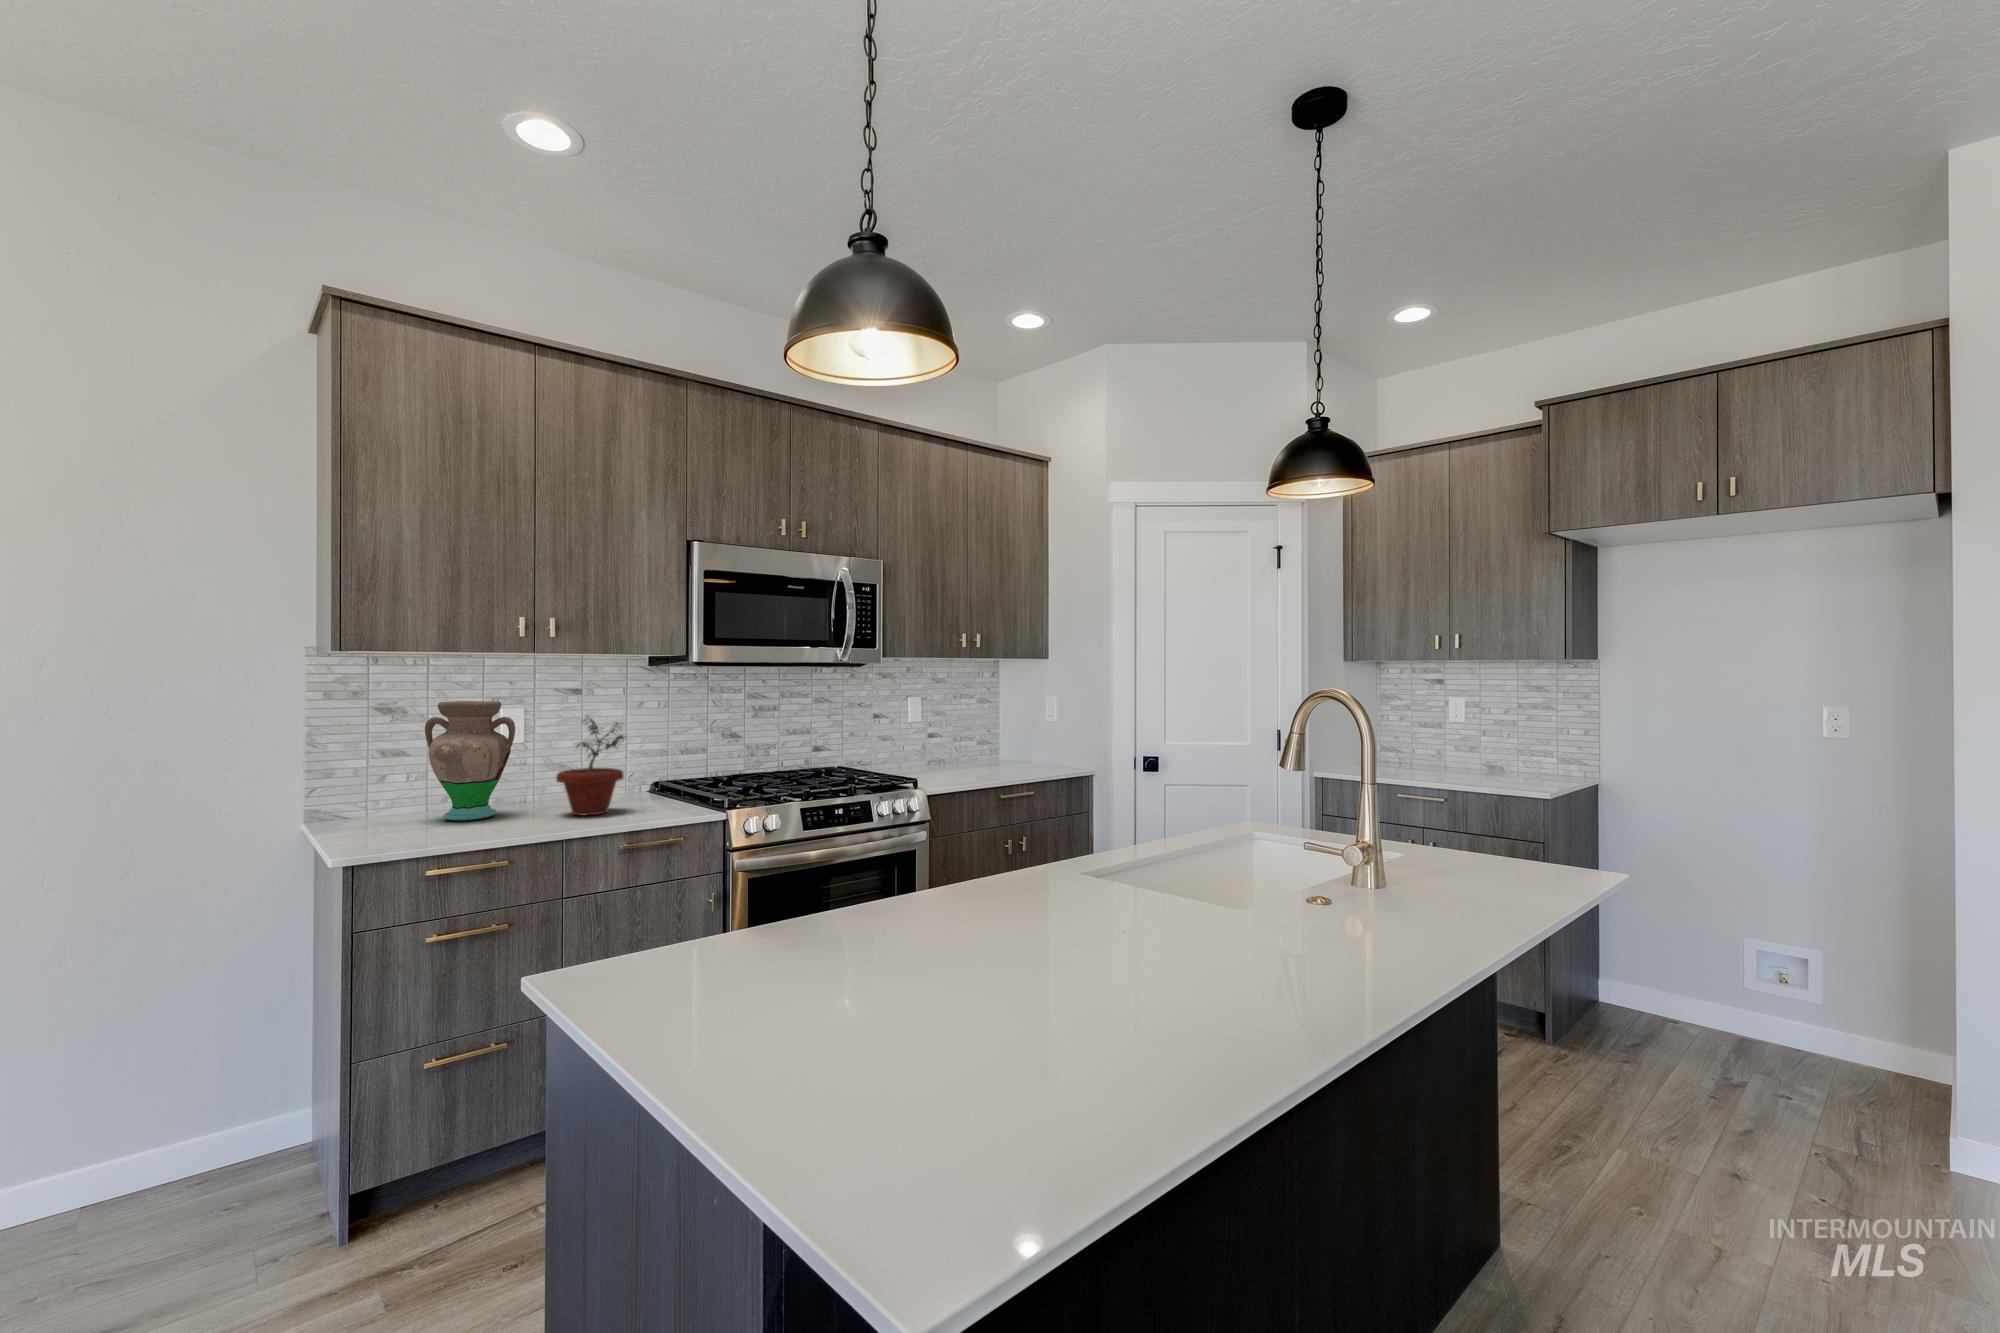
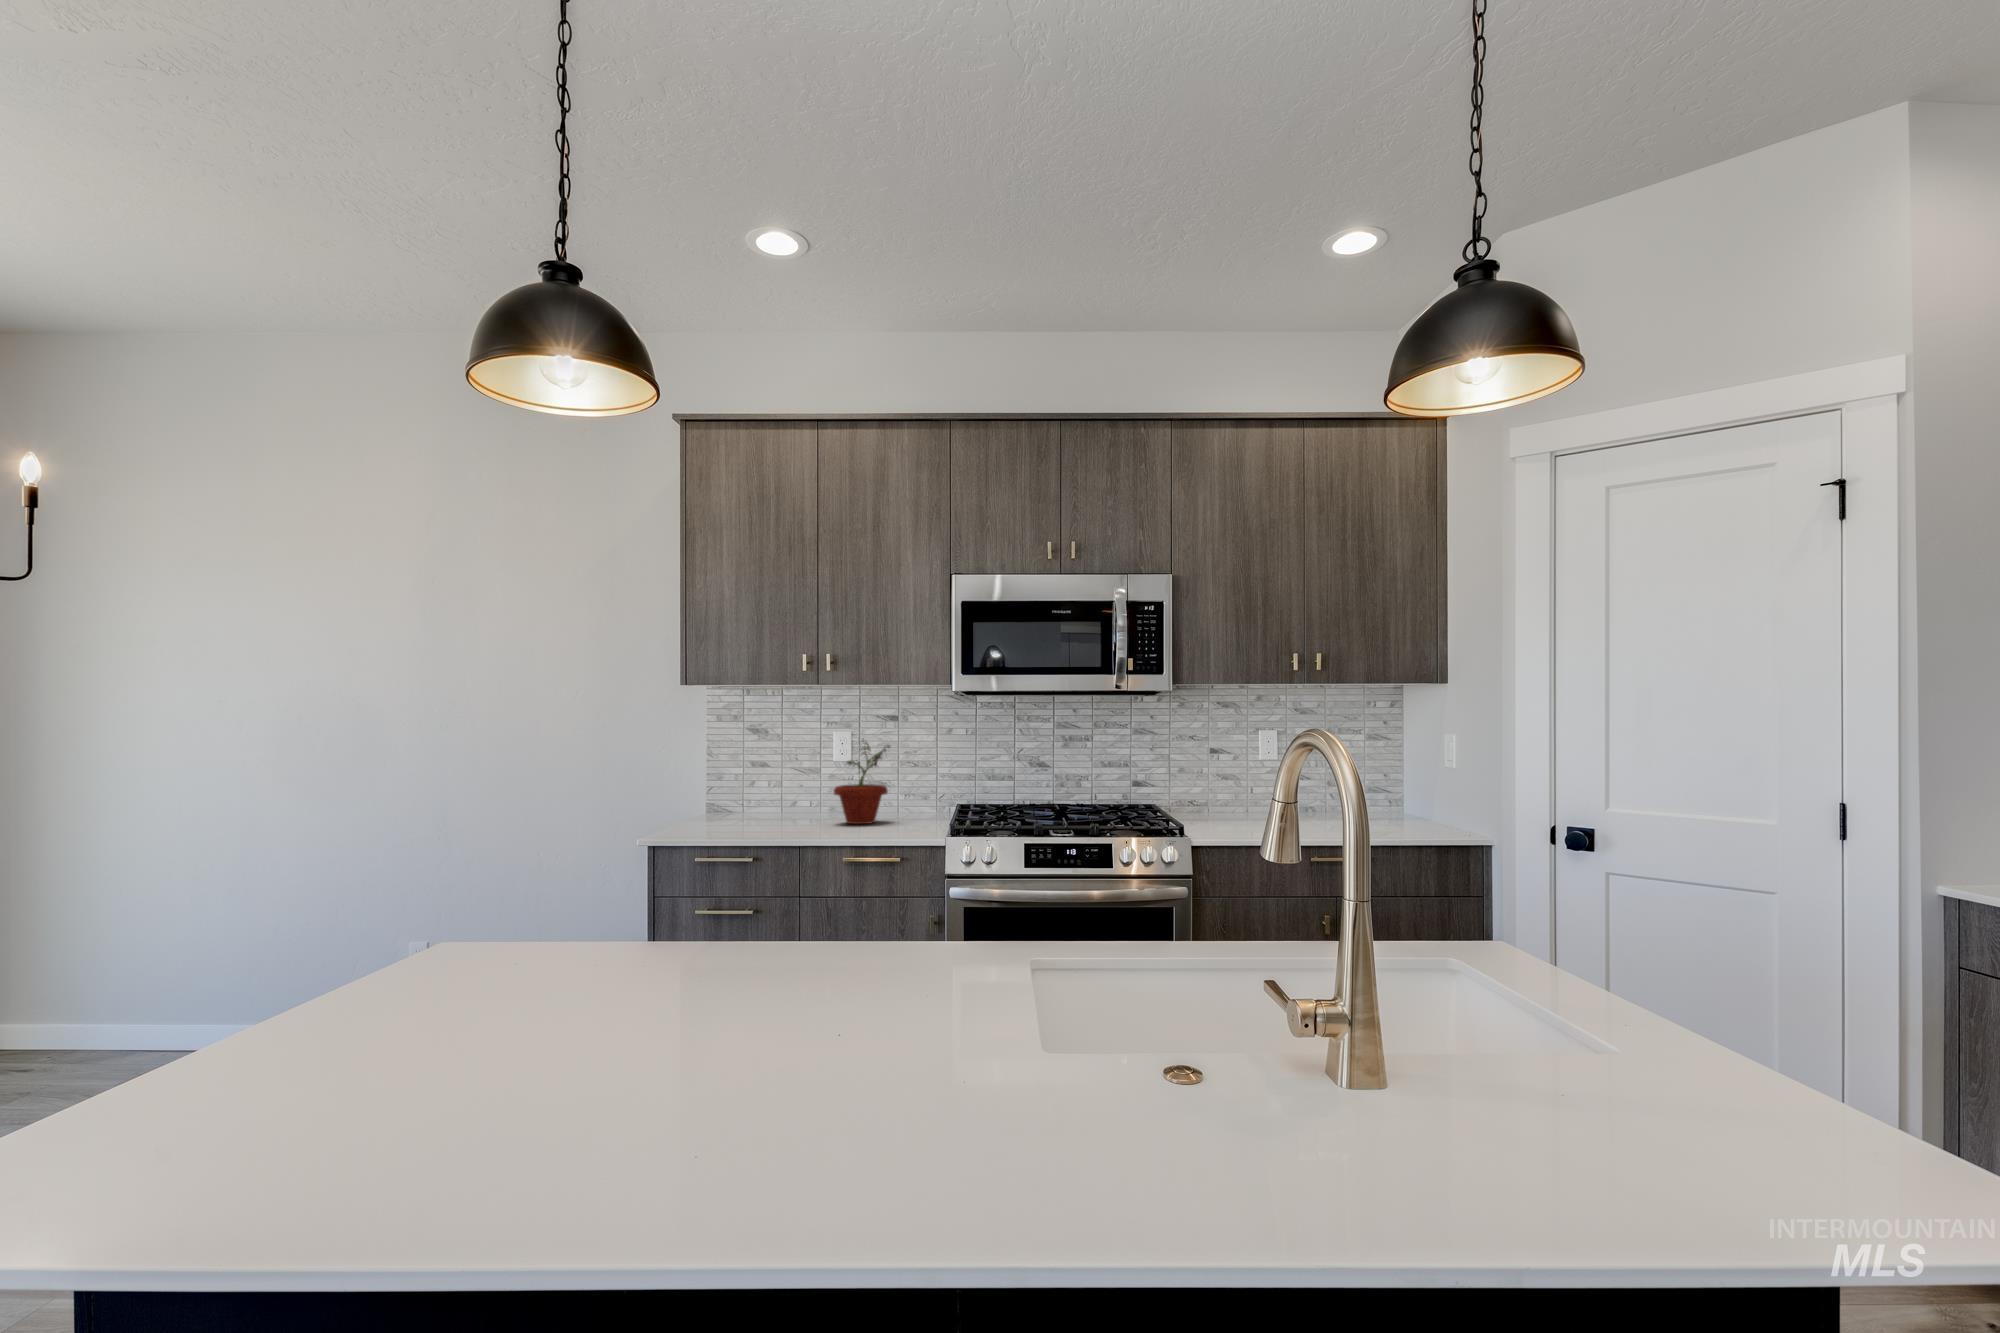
vase: present [425,701,515,821] -> none [763,726,822,821]

